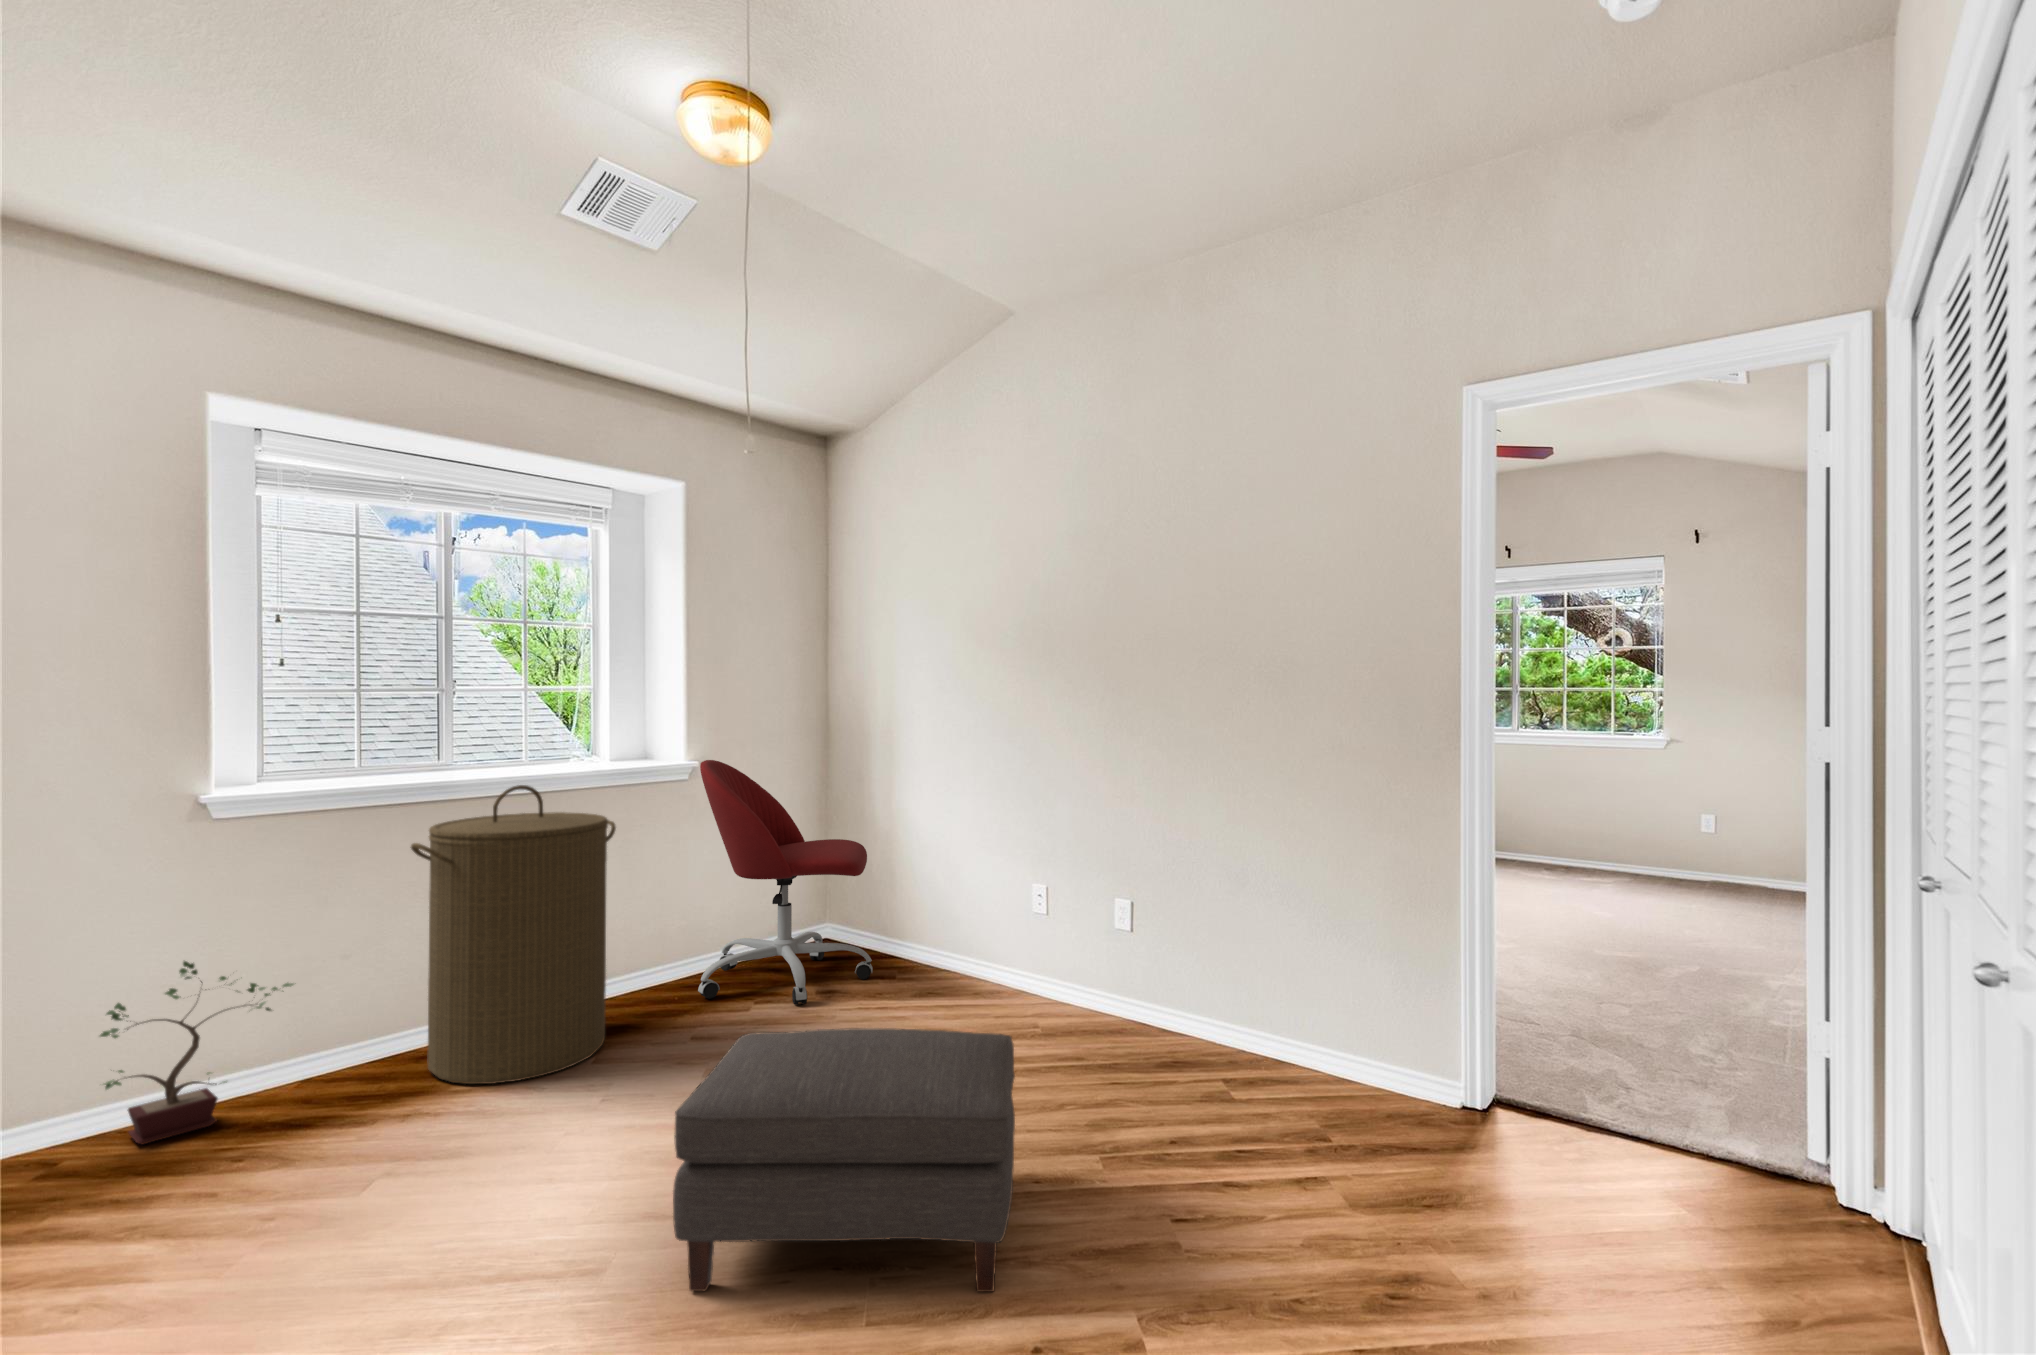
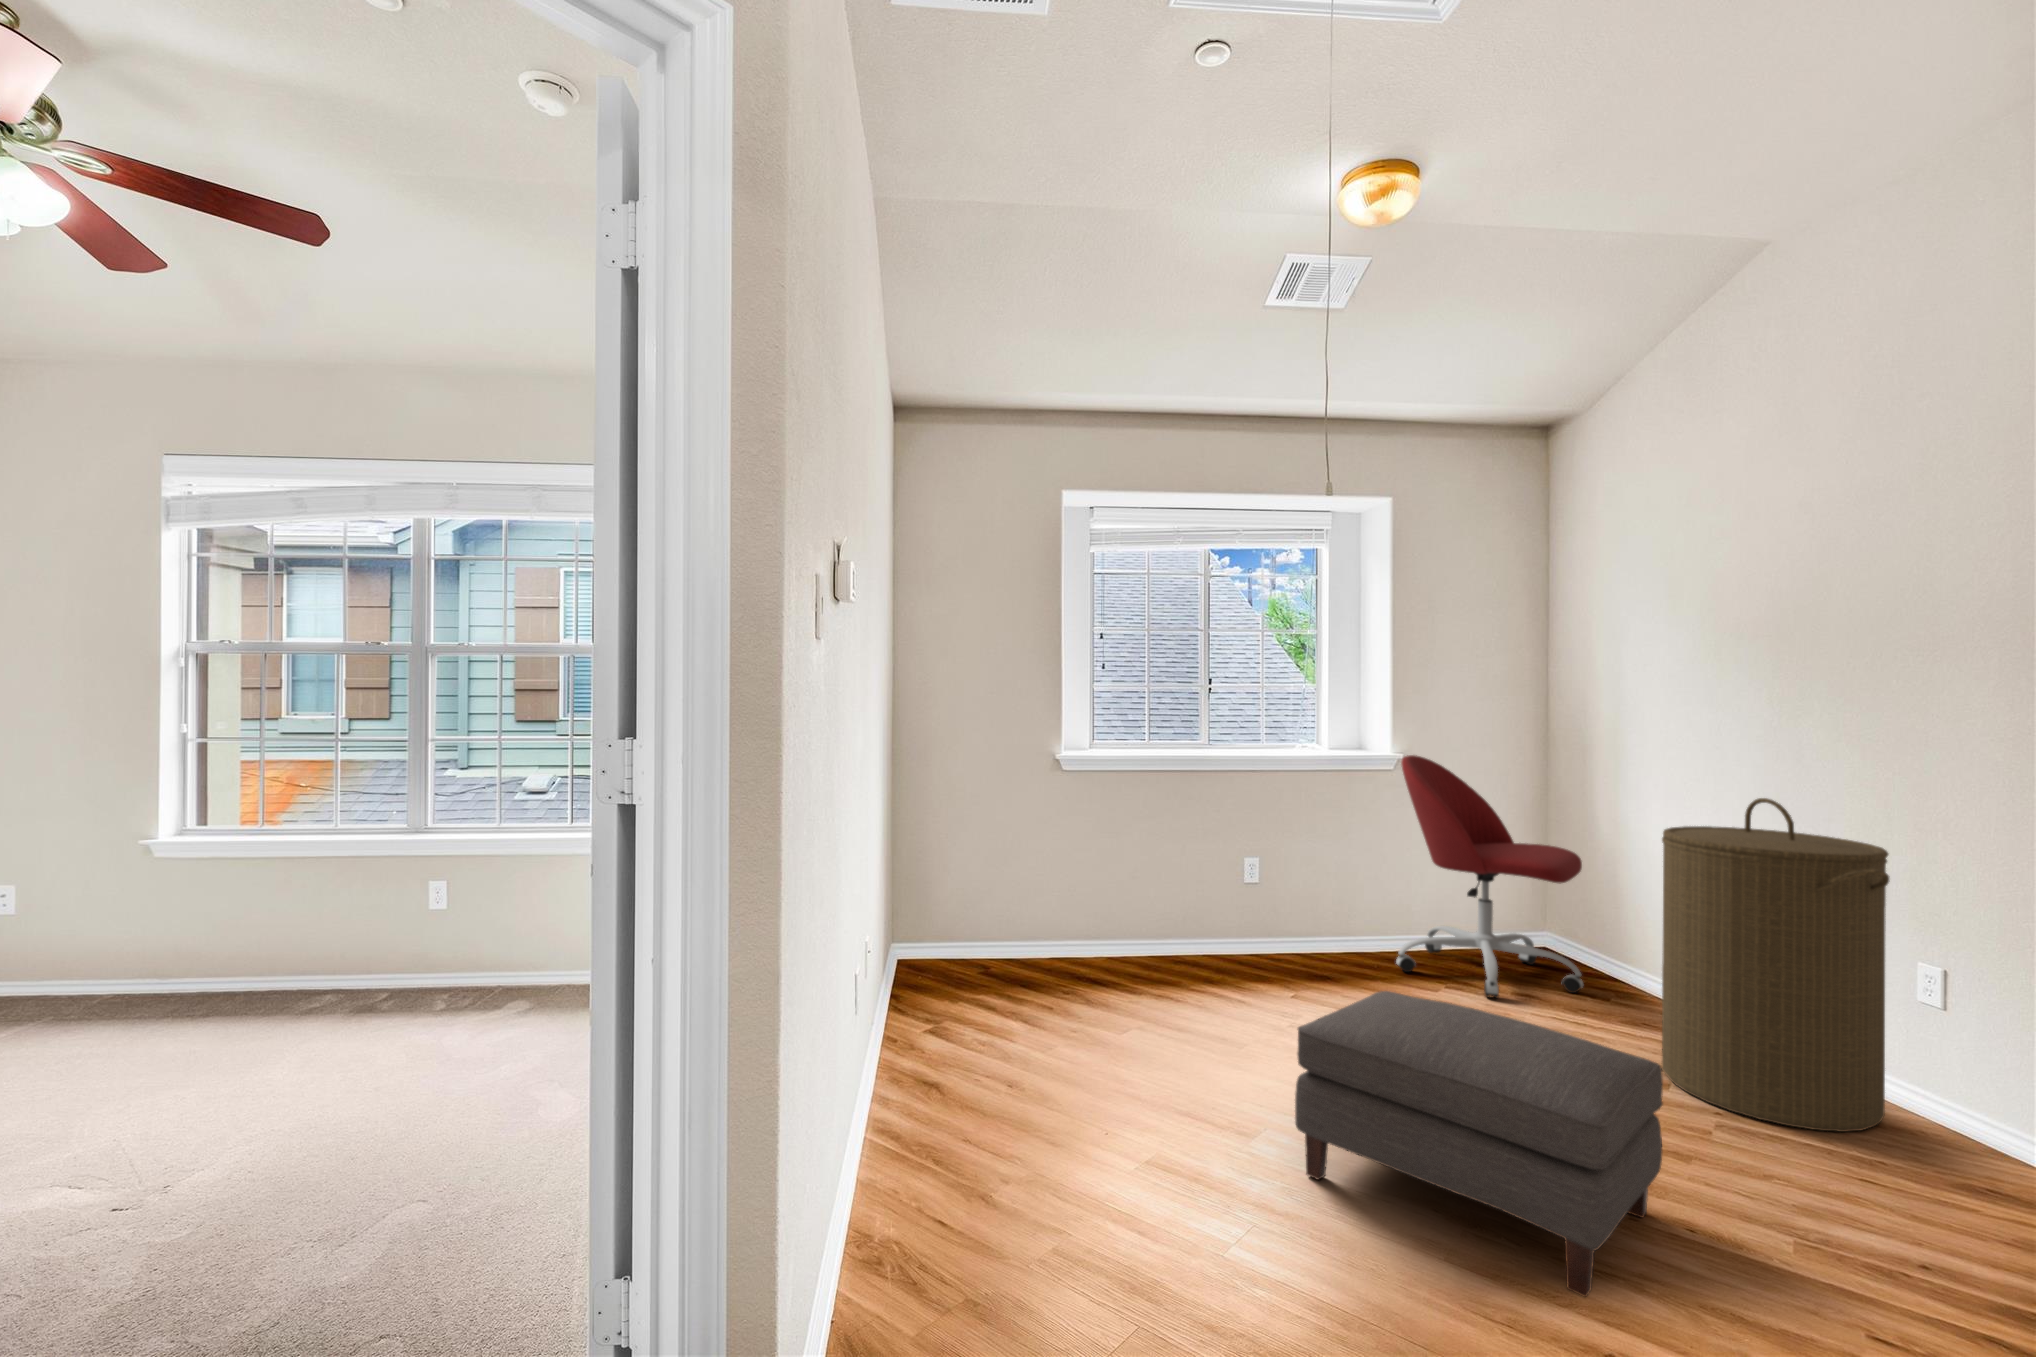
laundry hamper: present [411,785,616,1084] -> present [1662,798,1889,1132]
potted plant: present [100,961,294,1144] -> none [1003,857,1102,967]

